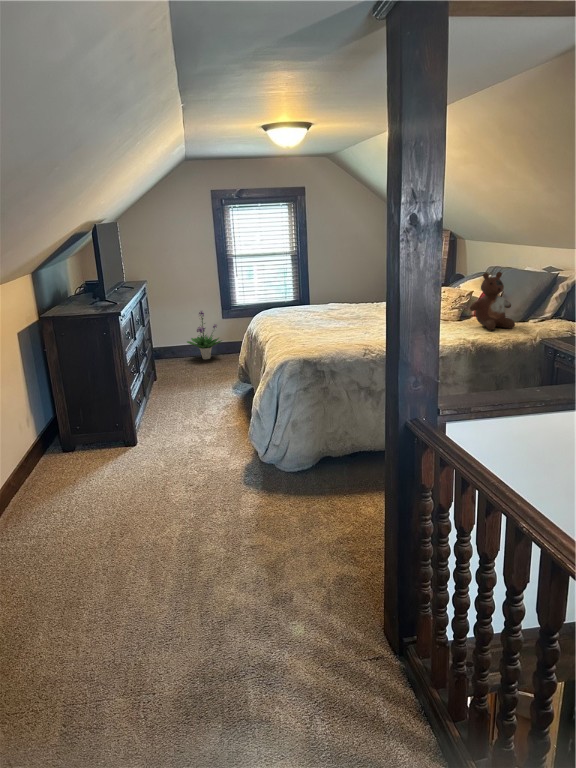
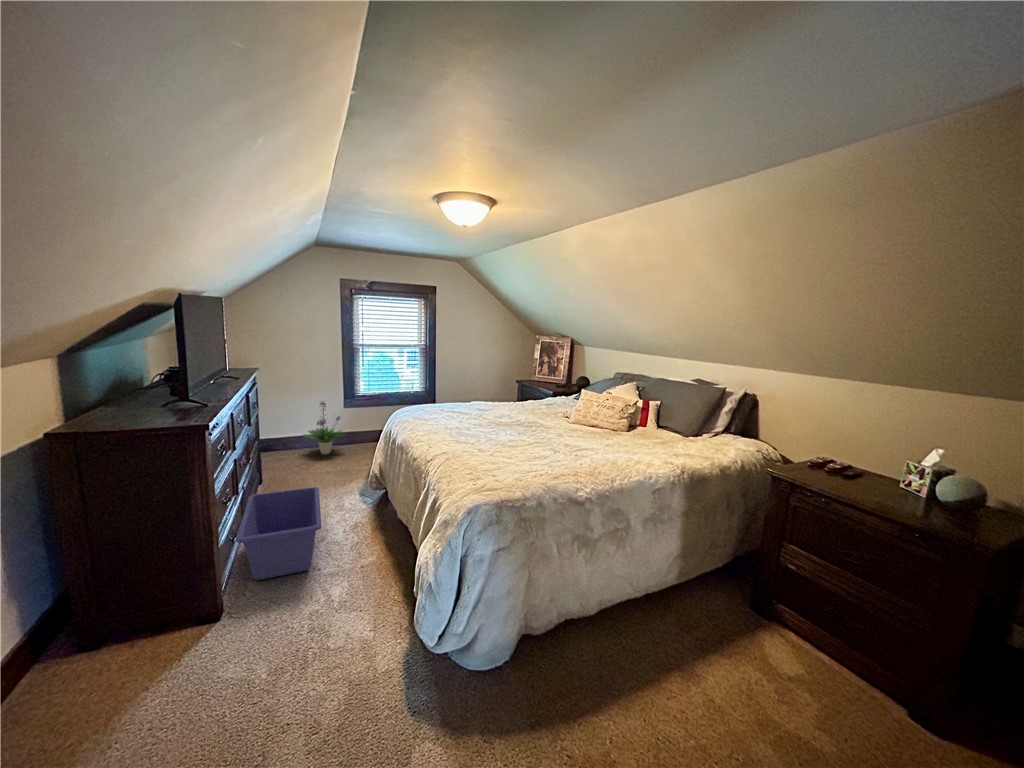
stuffed bear: present [470,272,515,330] -> none [655,386,702,448]
storage bin: none [141,372,195,428] -> present [236,487,322,580]

